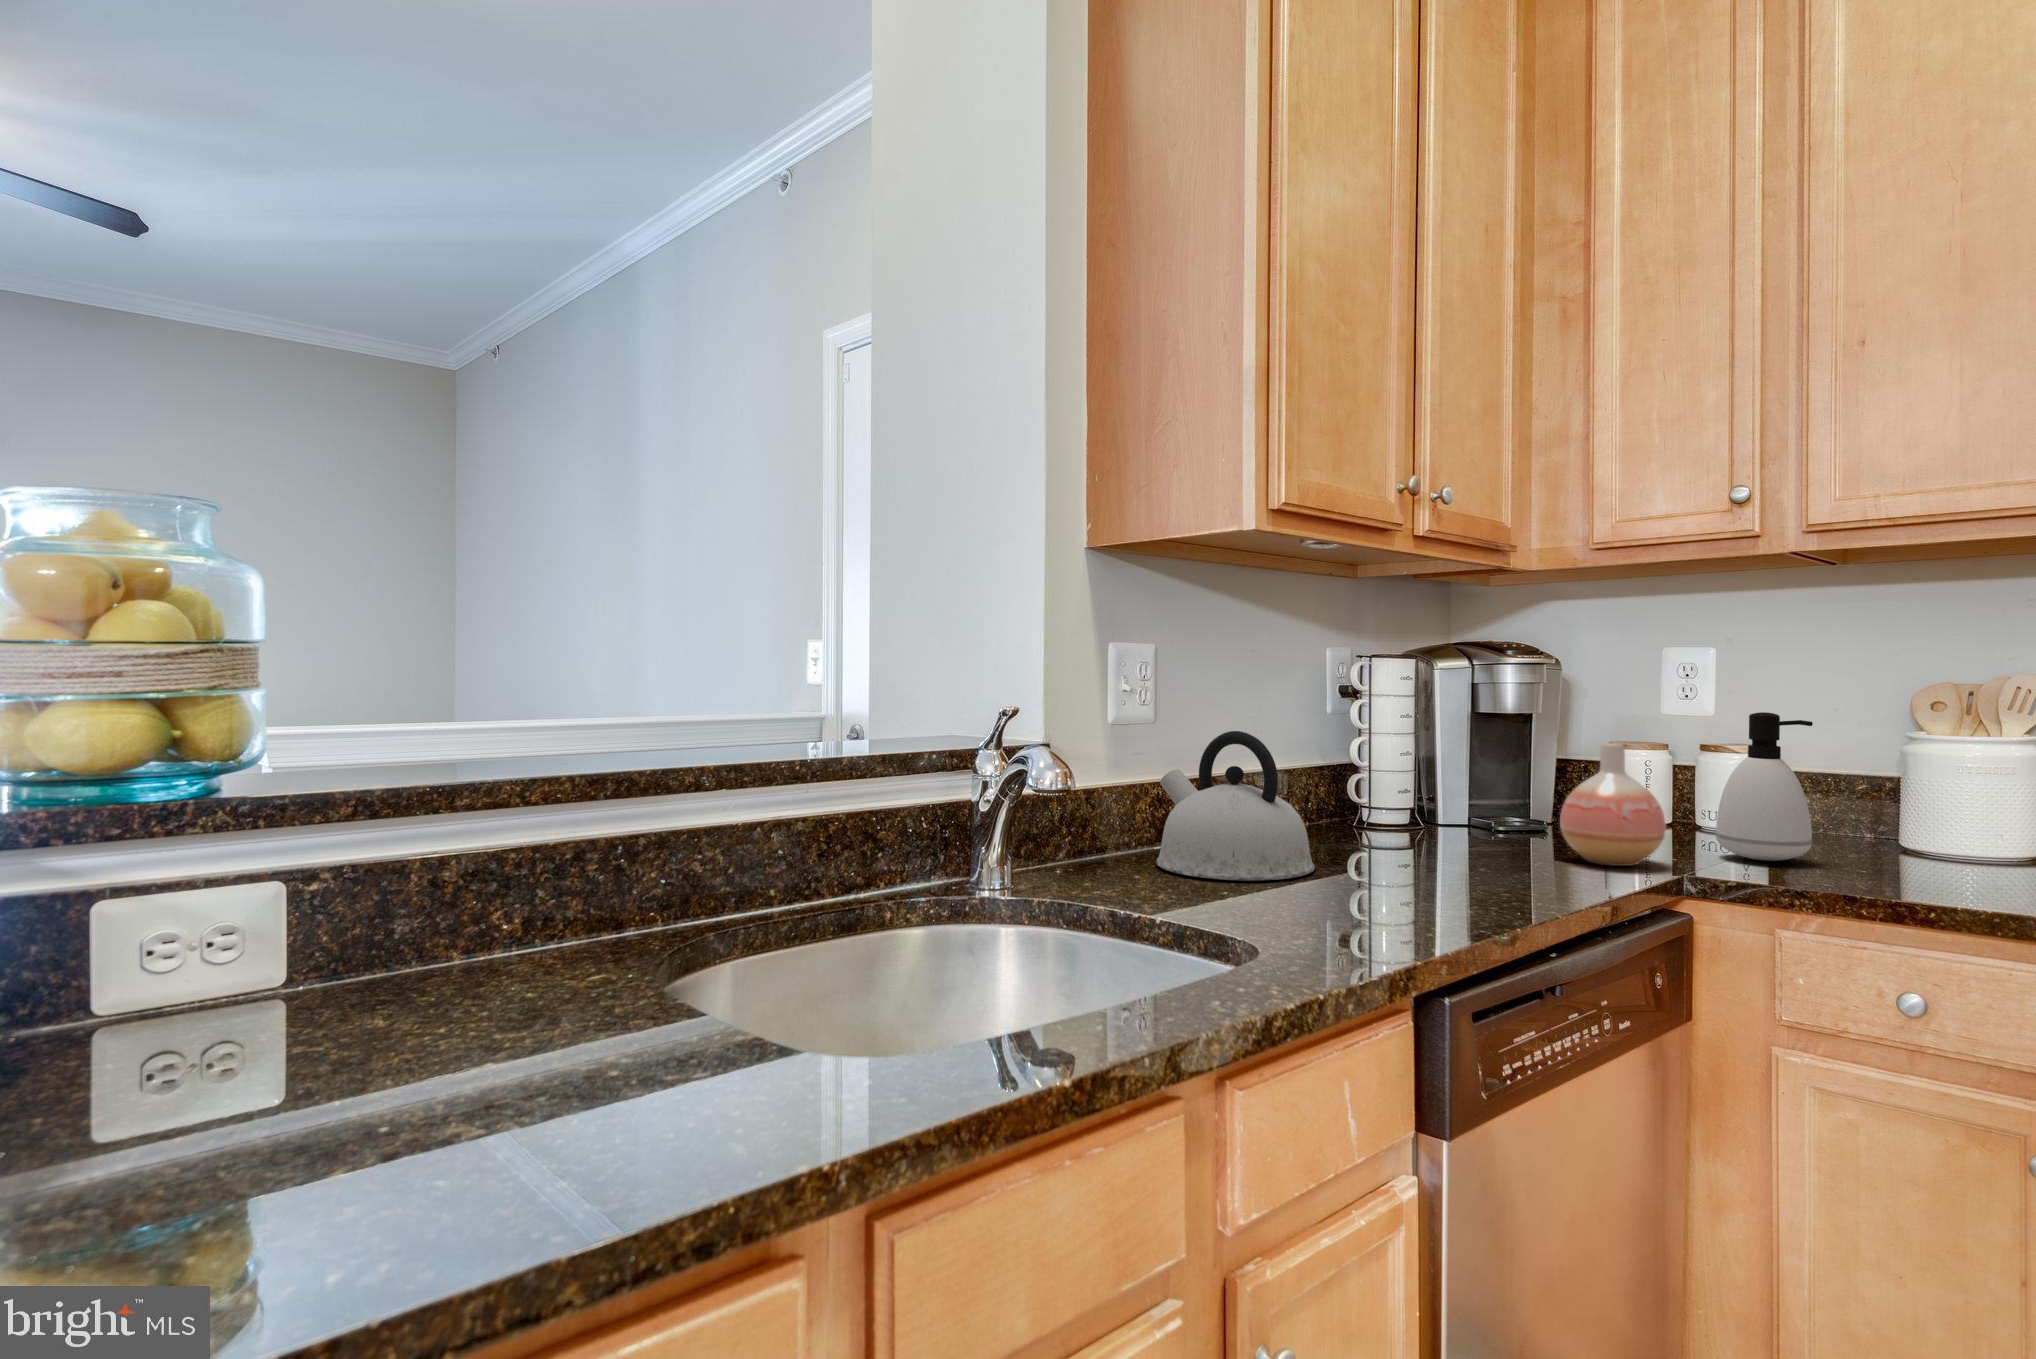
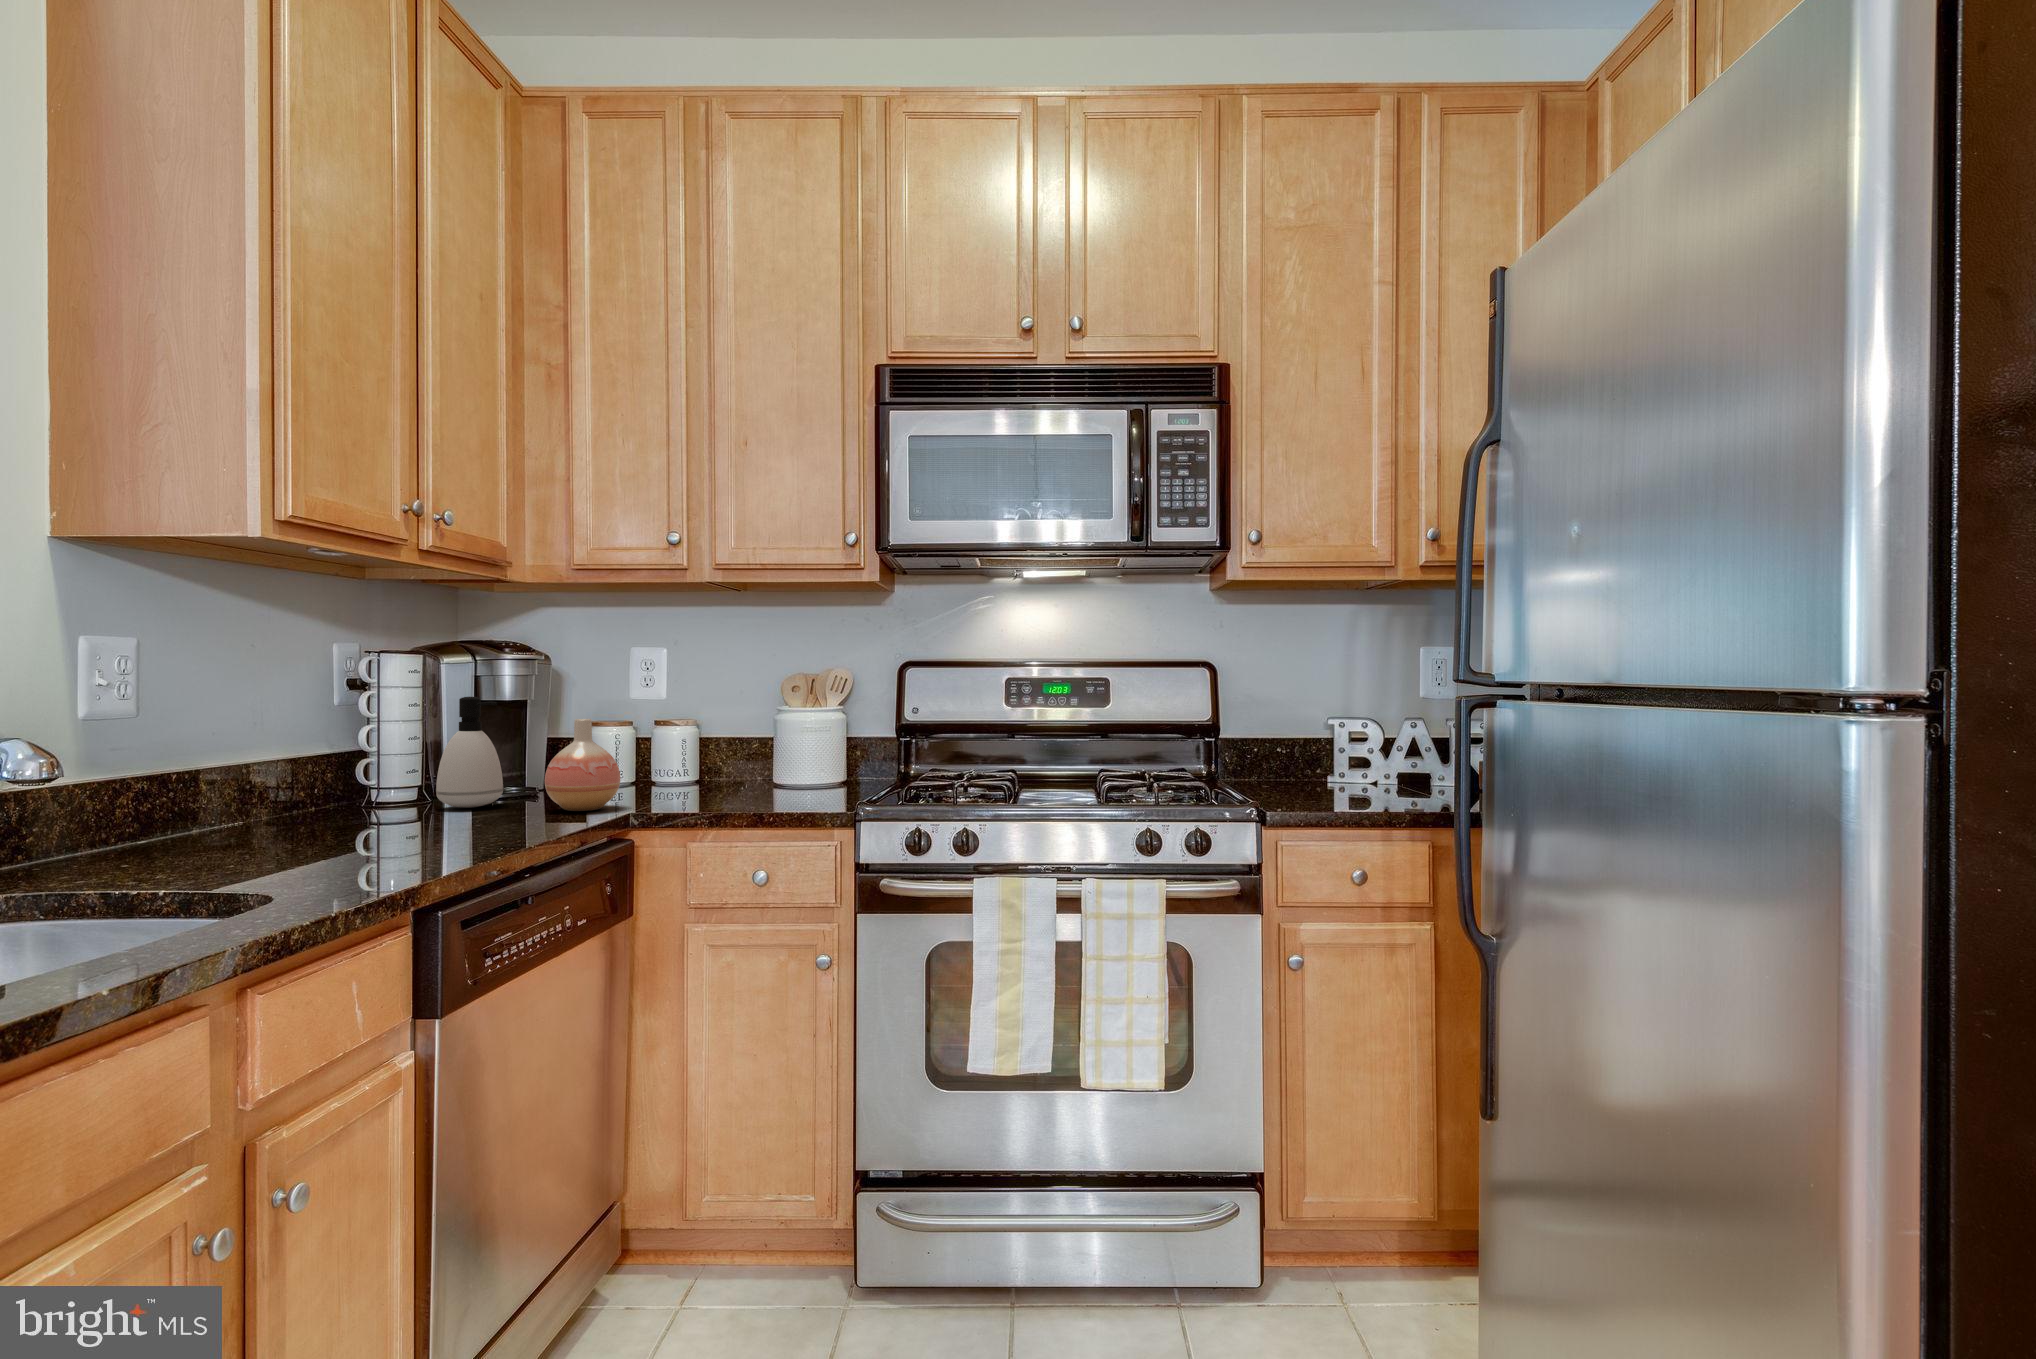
soap dispenser: present [1716,712,1813,861] -> present [436,697,503,808]
kettle: present [1156,731,1315,880] -> none [141,719,324,860]

